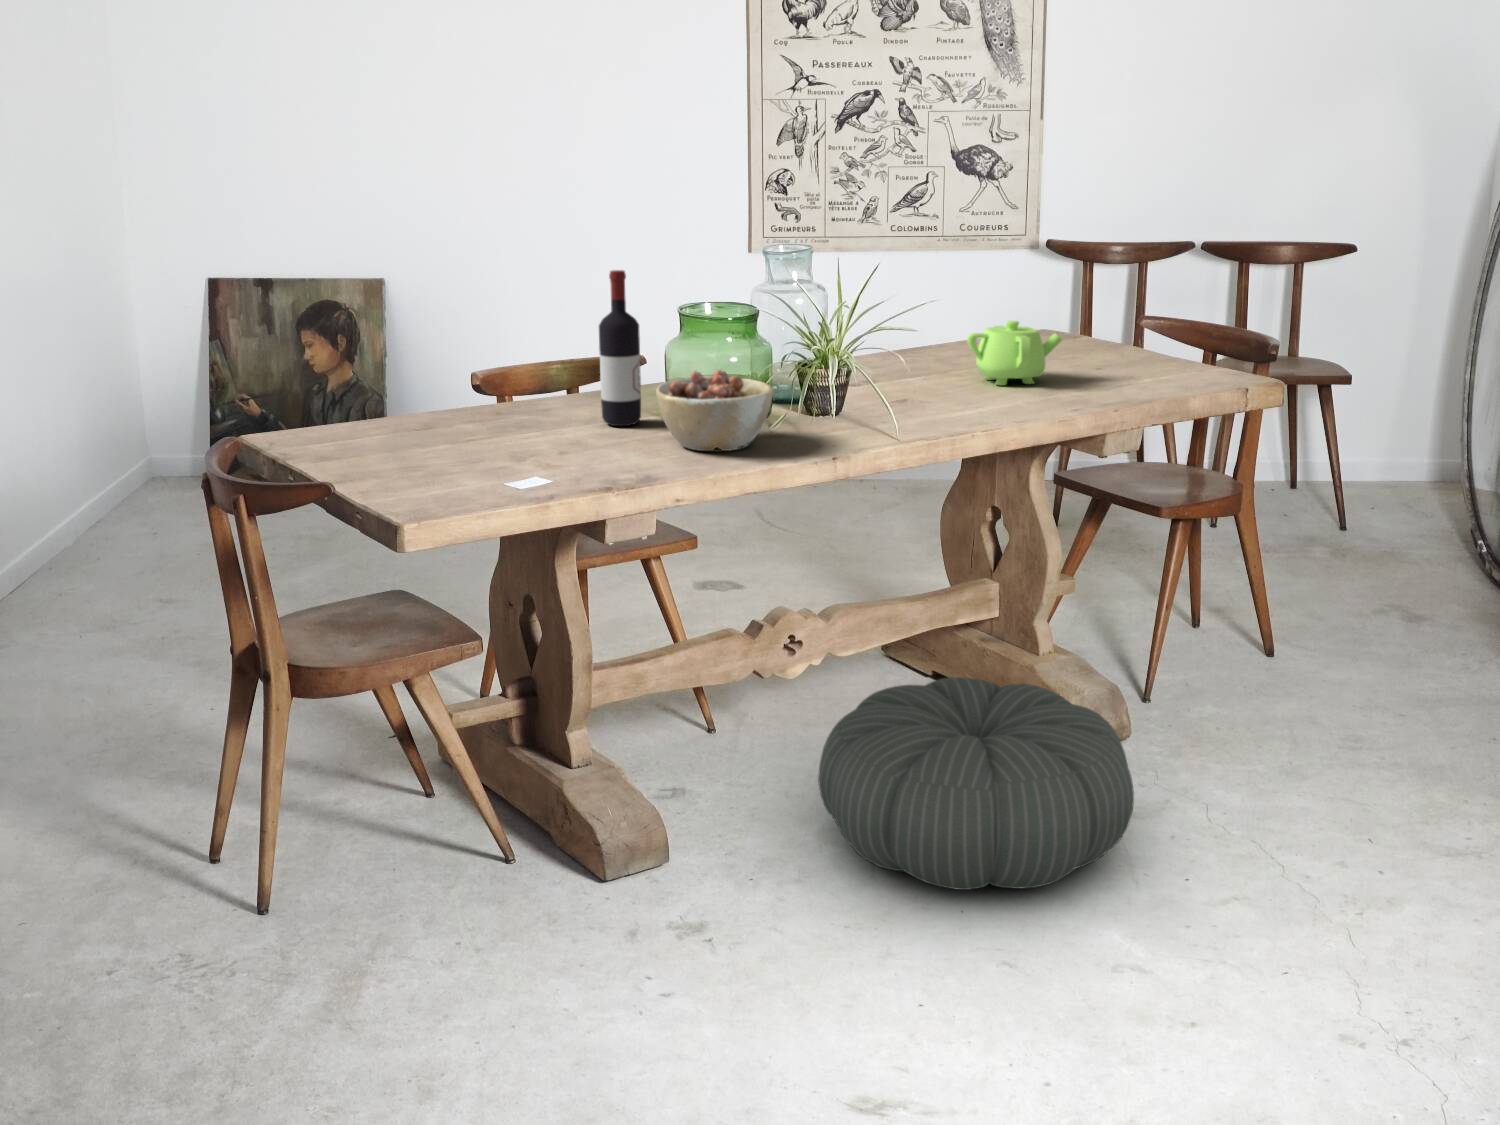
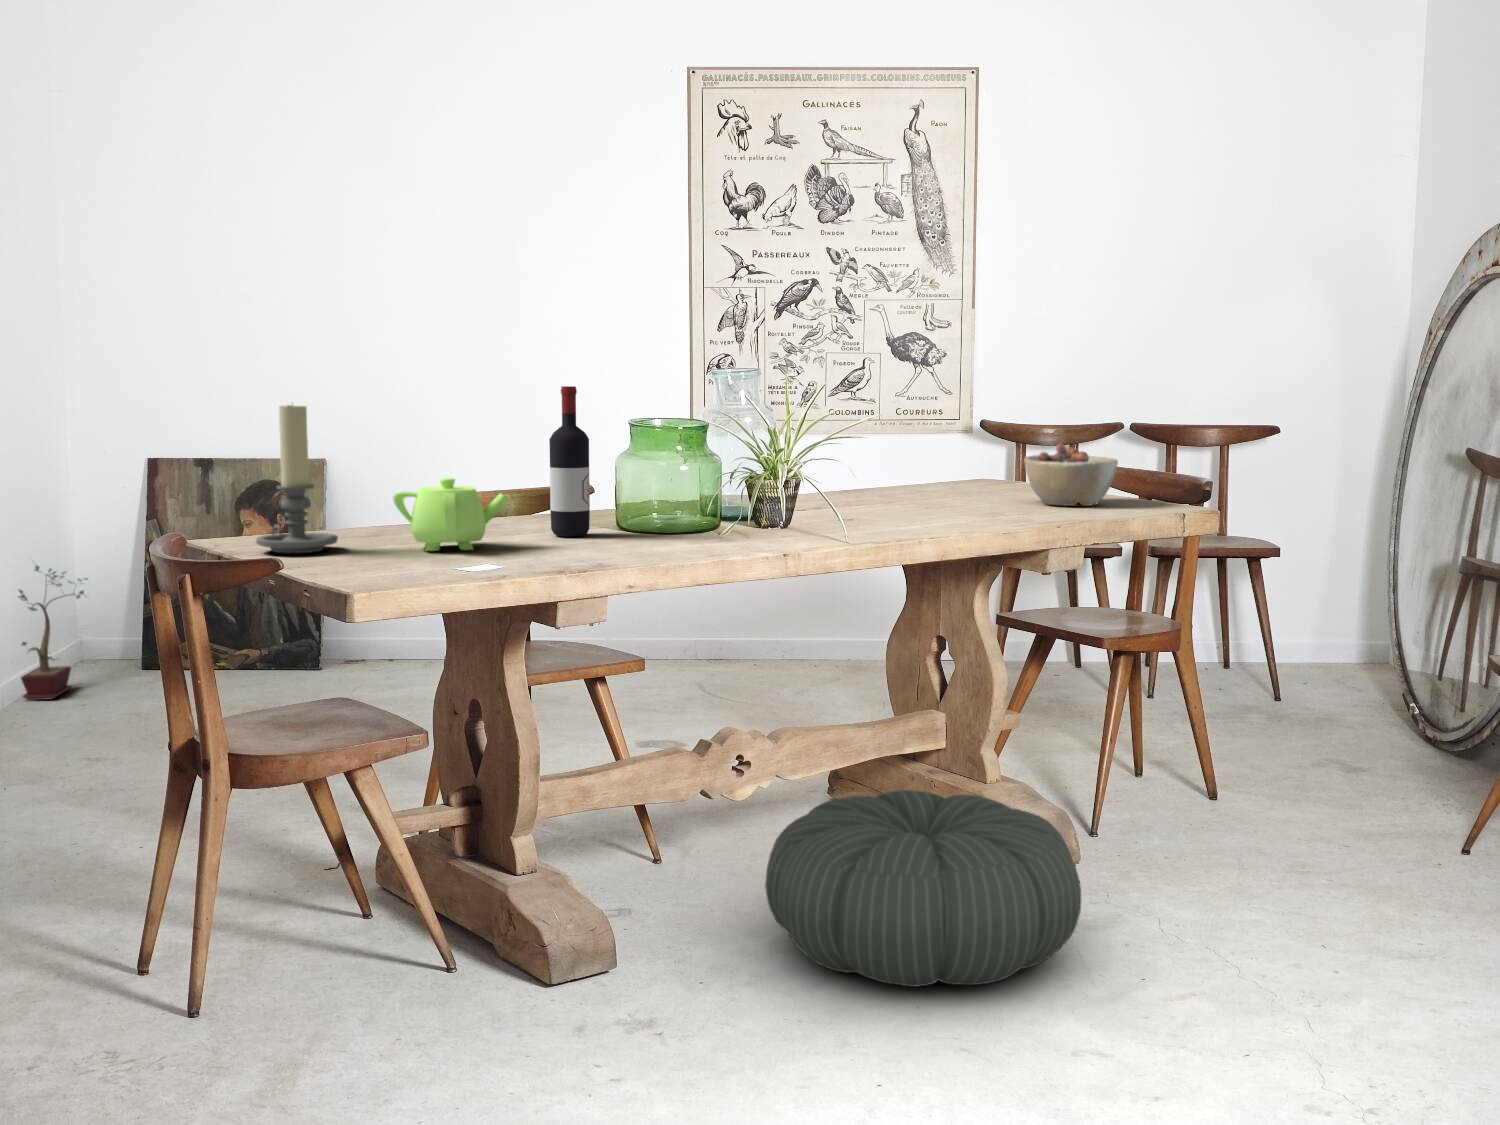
candle holder: none [302,299,385,455] -> present [256,404,338,553]
teapot: present [967,321,1062,385] -> present [393,478,509,551]
bowl: present [656,370,773,451] -> present [1024,443,1118,506]
potted plant: none [88,388,159,527] -> present [19,566,88,700]

